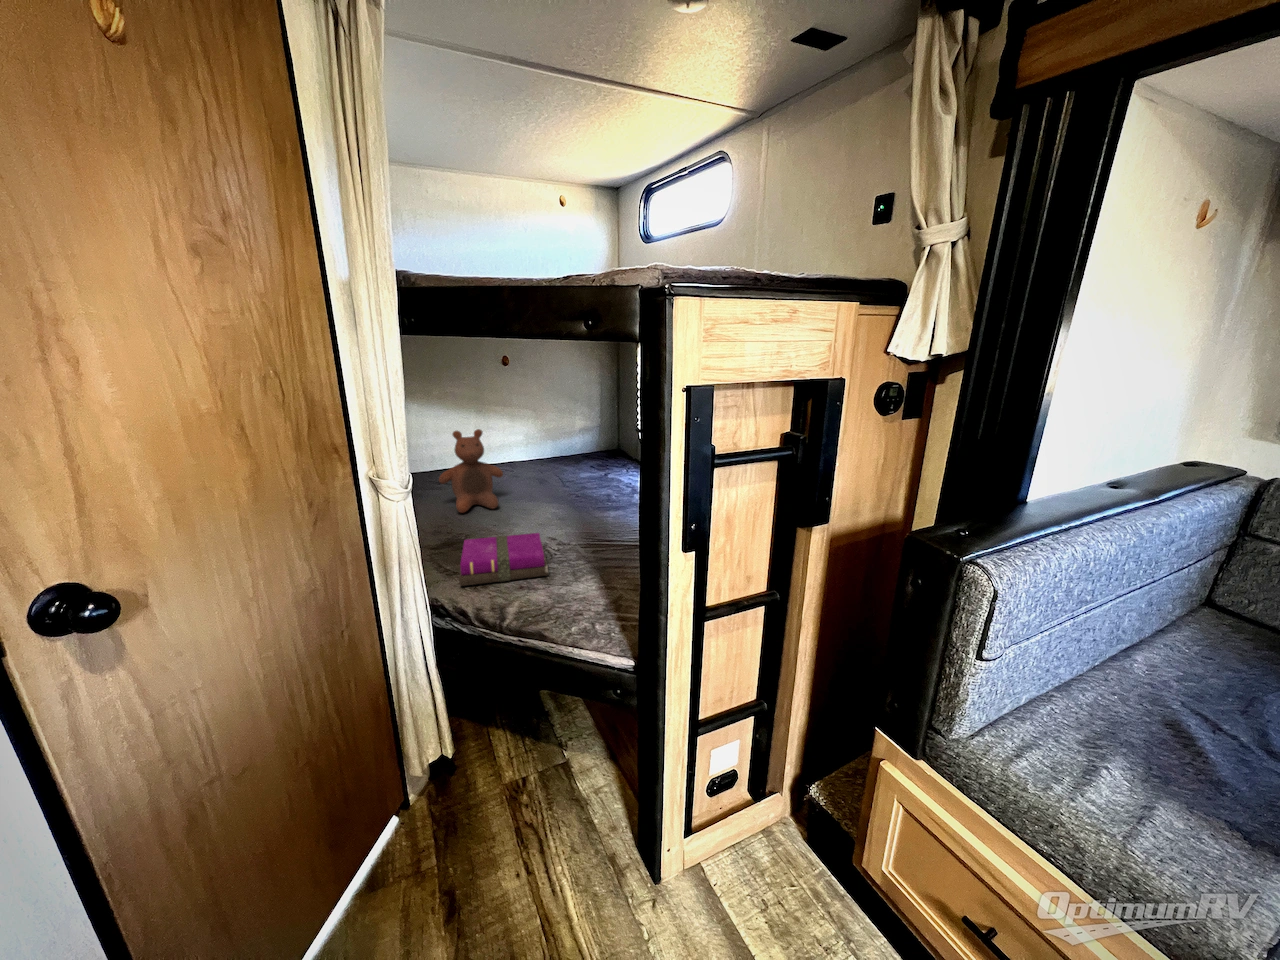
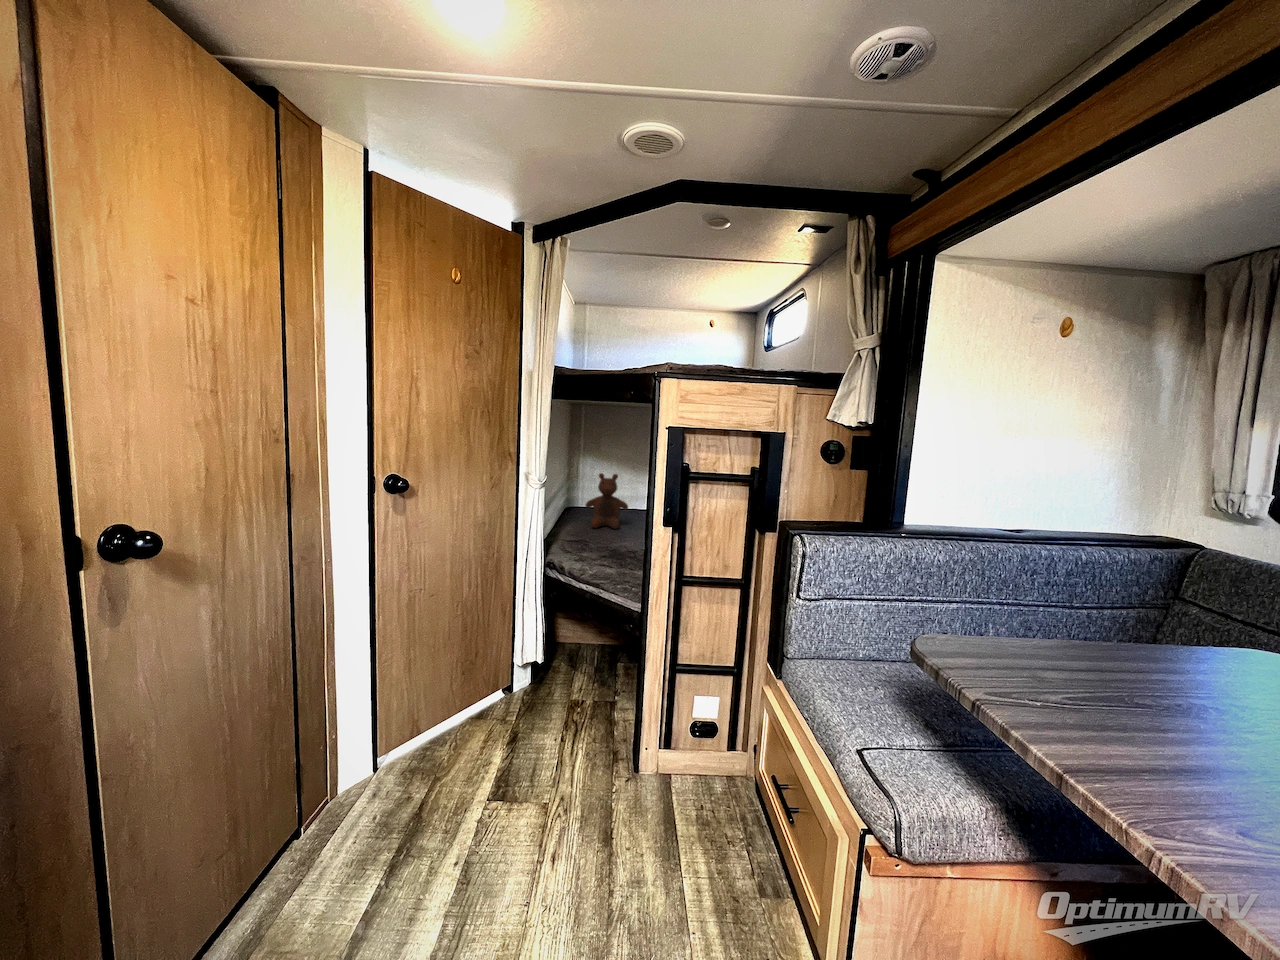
notebook: present [459,533,548,586] -> none [567,534,629,562]

